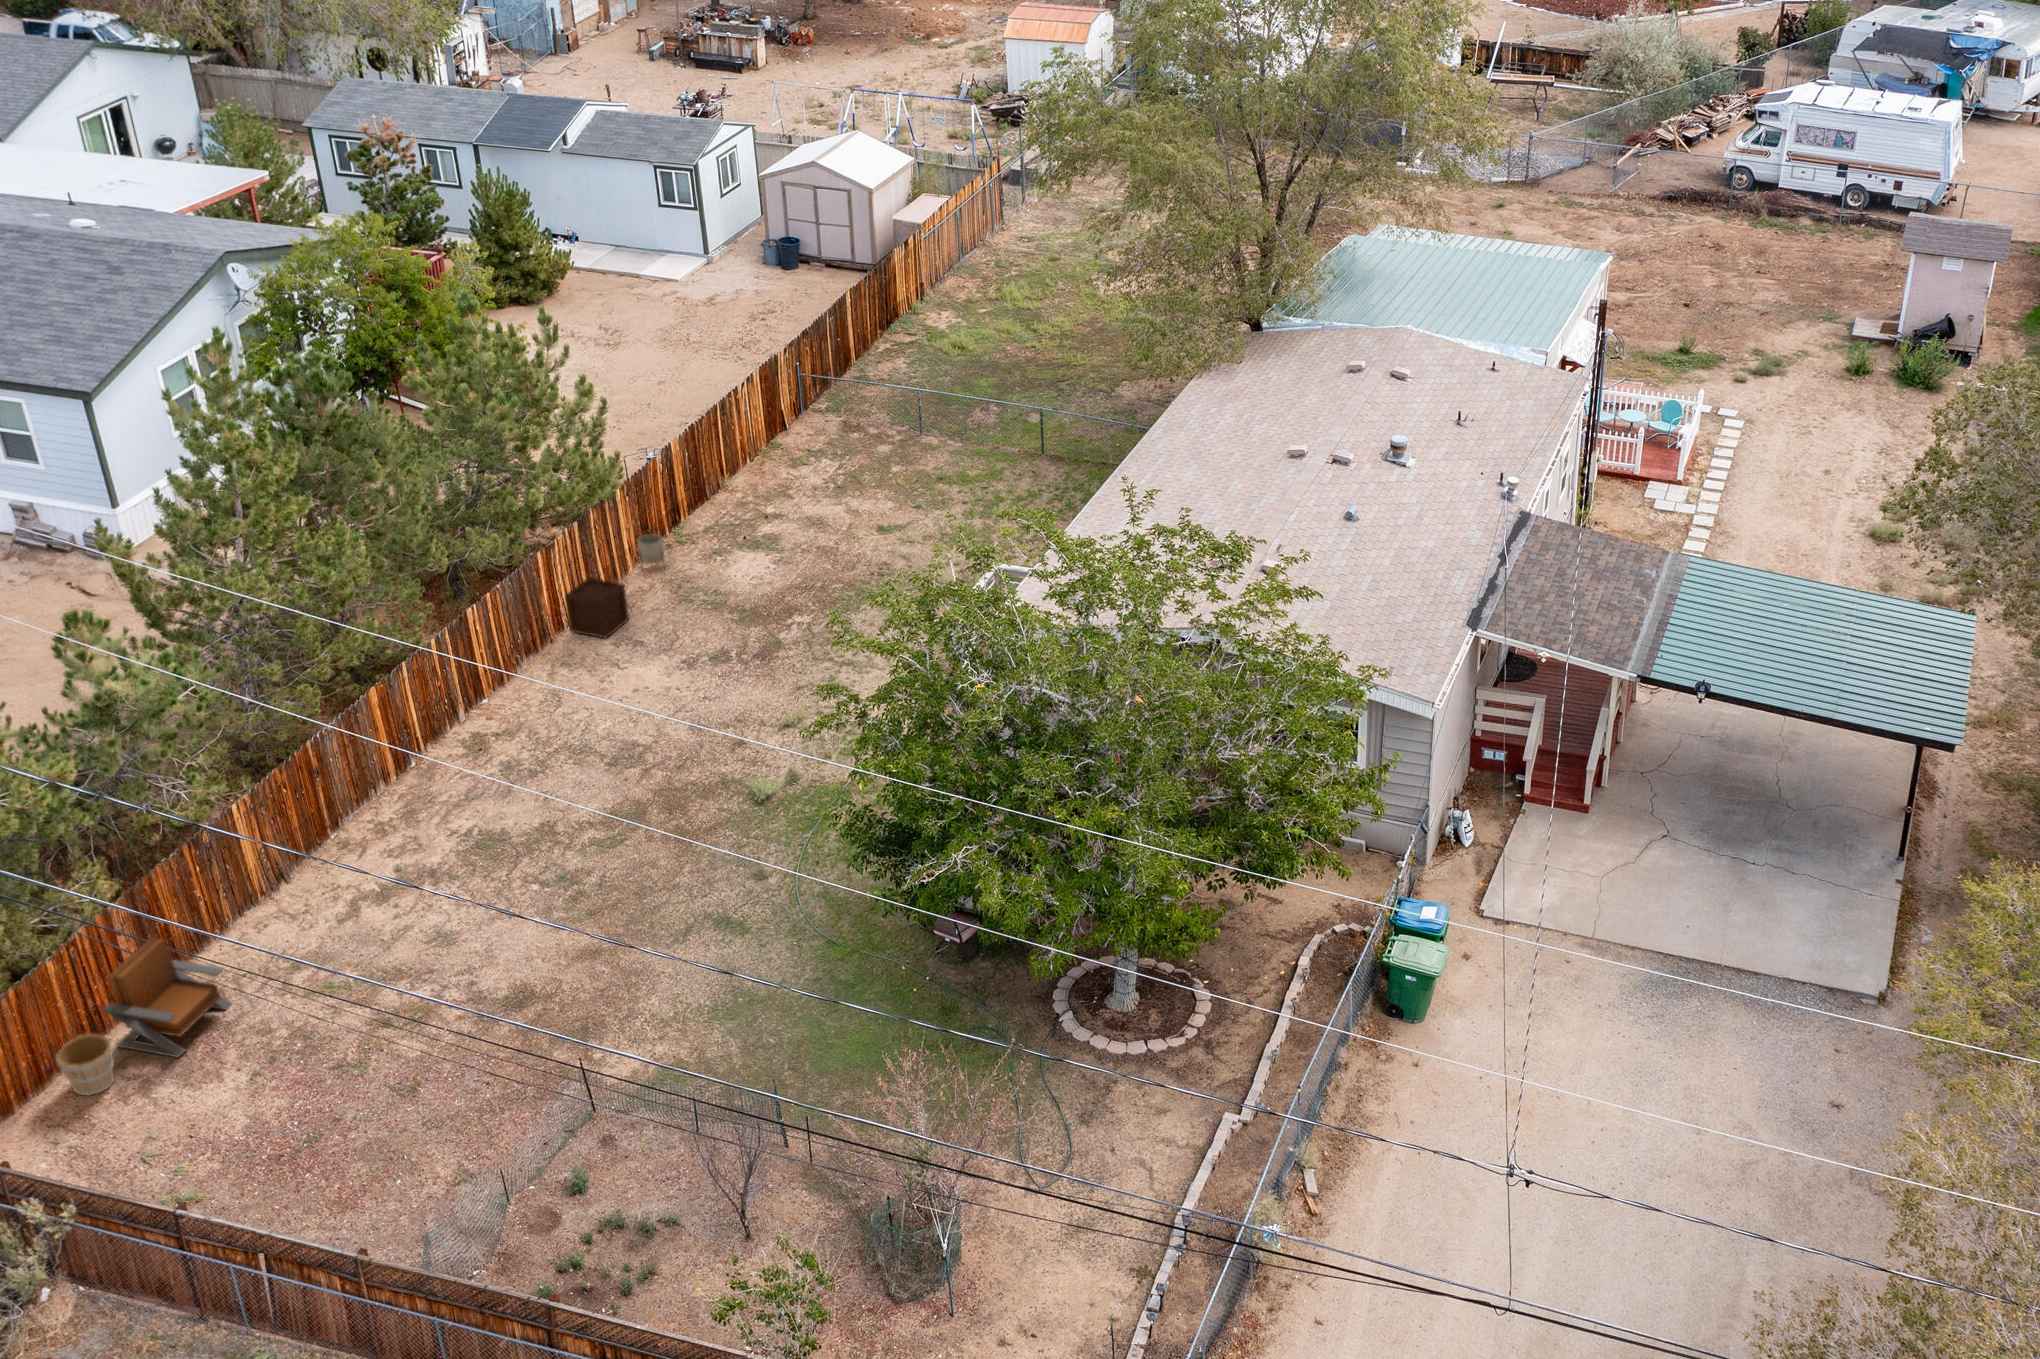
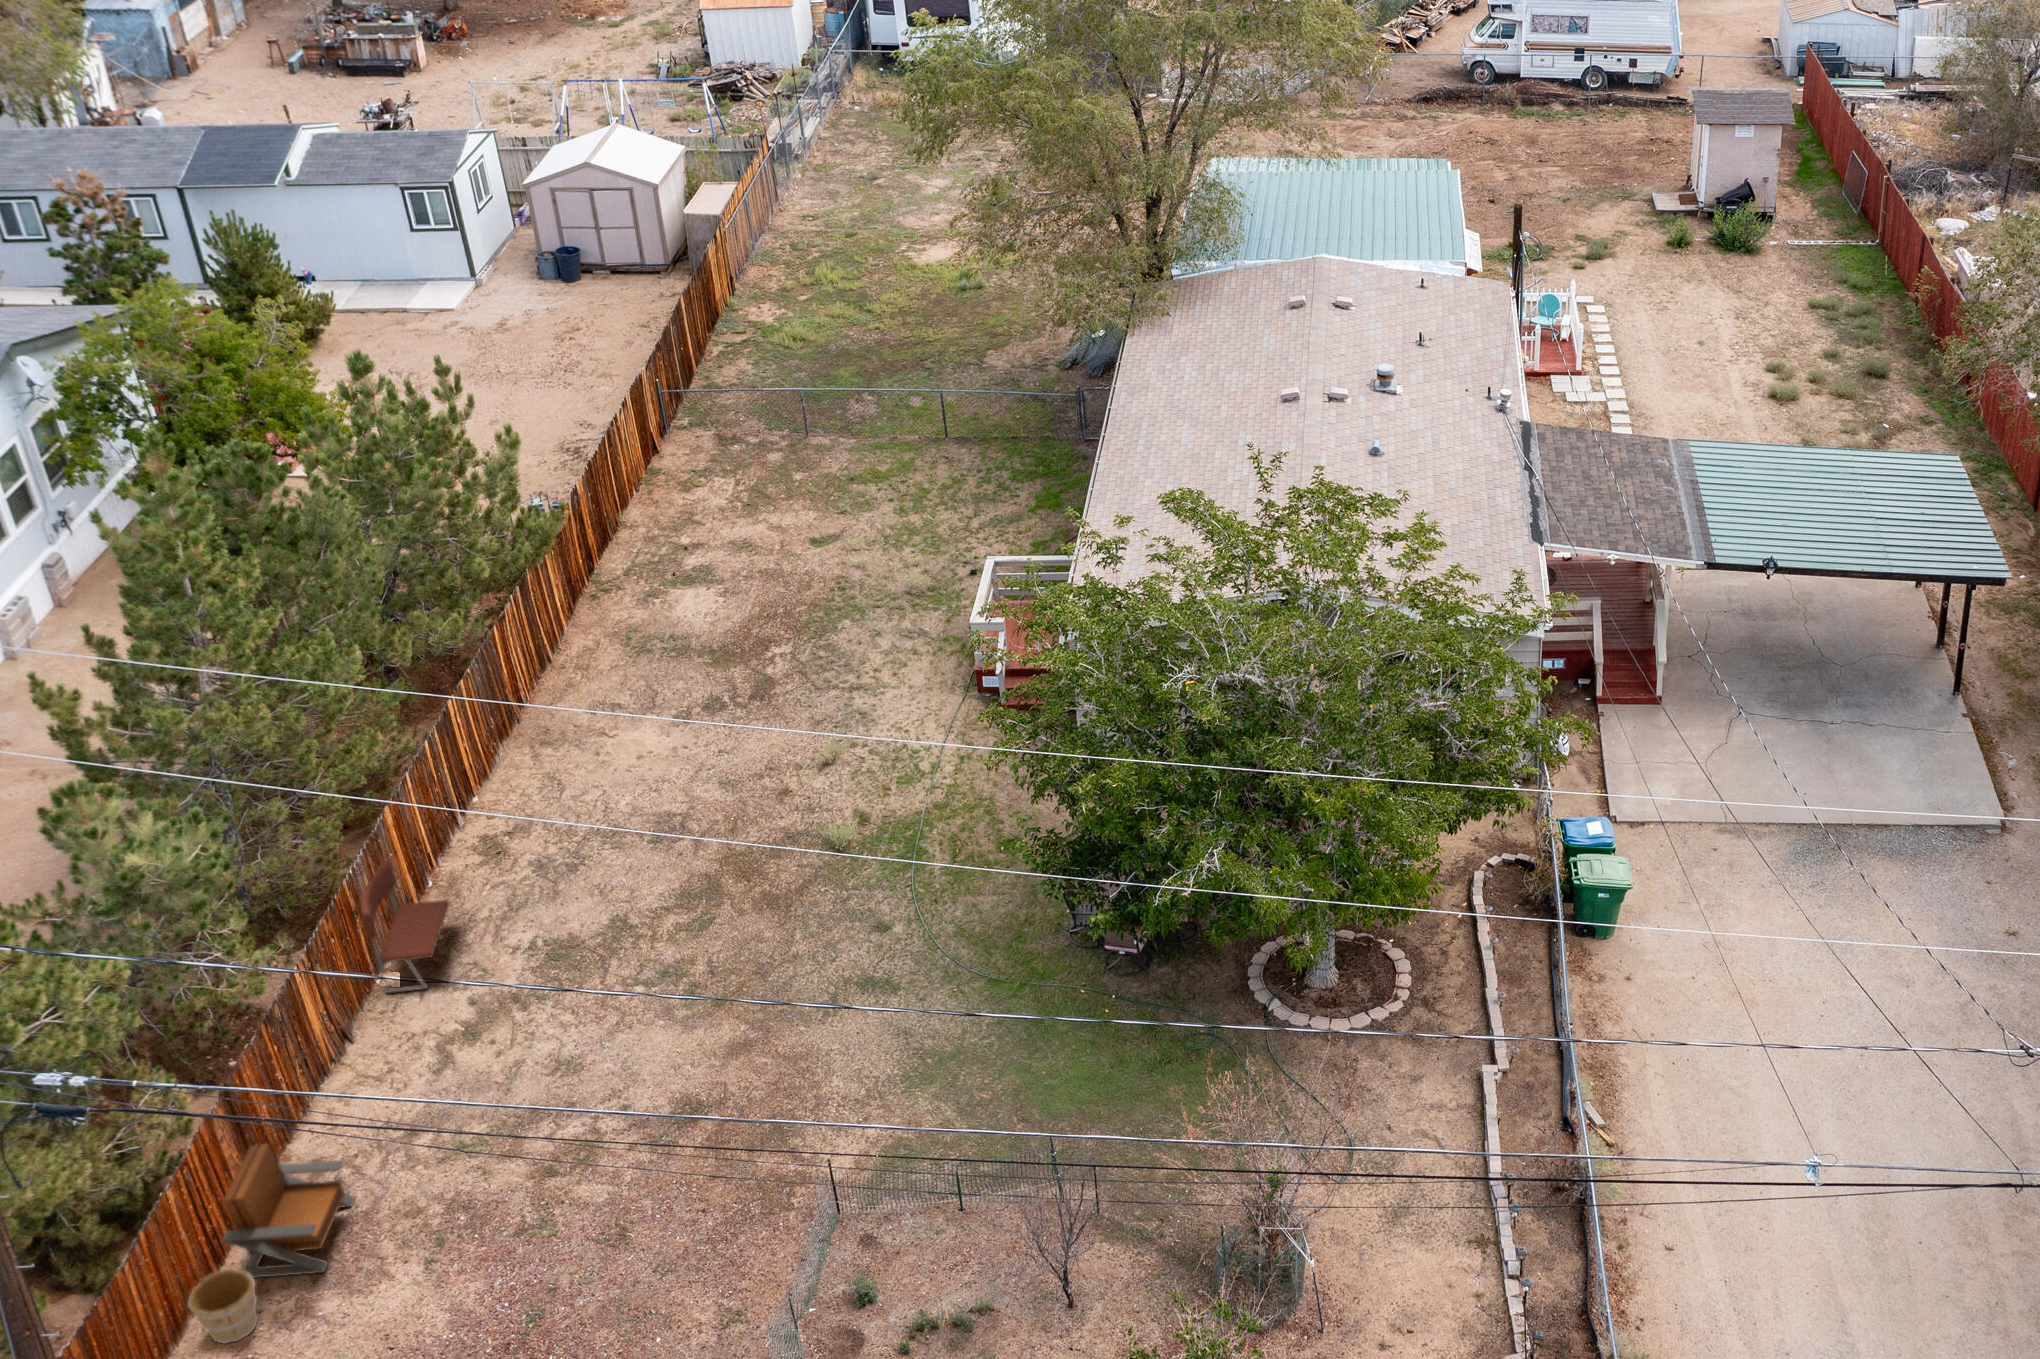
planter: present [638,534,664,568] -> none [572,588,606,631]
wooden crate: present [565,578,629,638] -> none [525,647,595,709]
bench: none [321,729,411,847] -> present [361,860,449,993]

